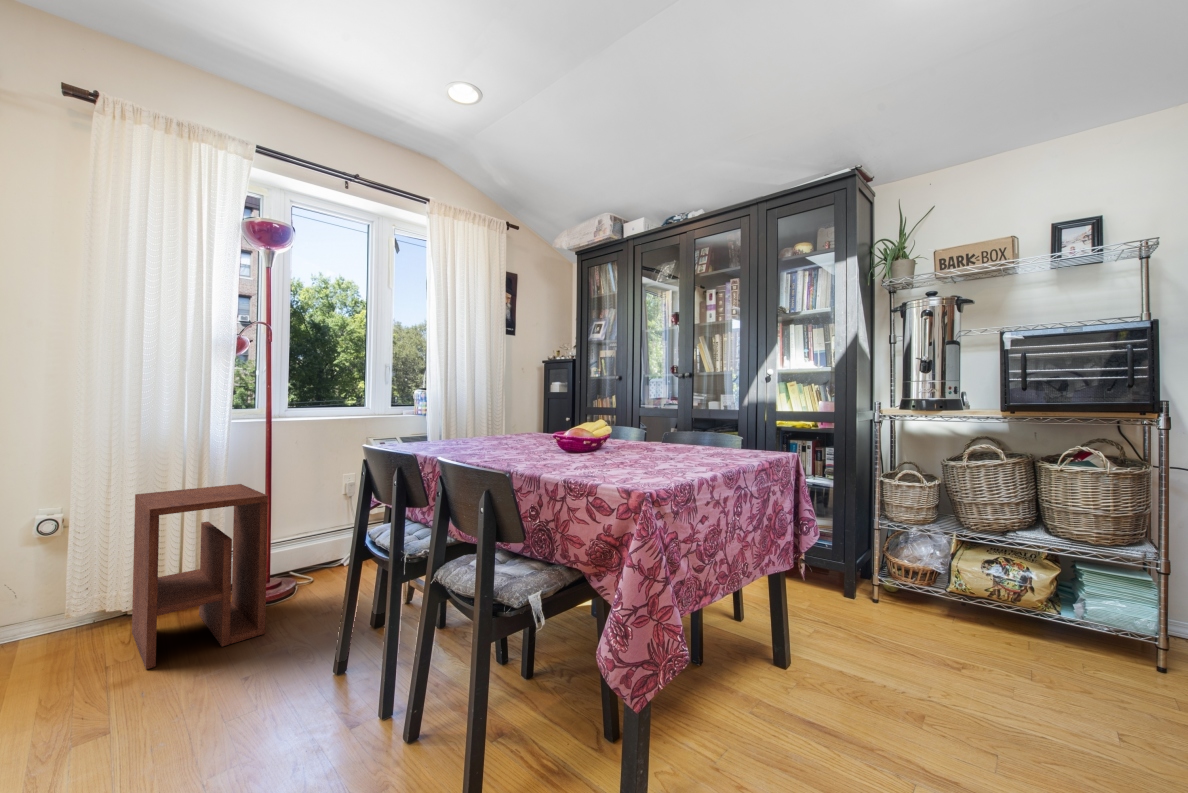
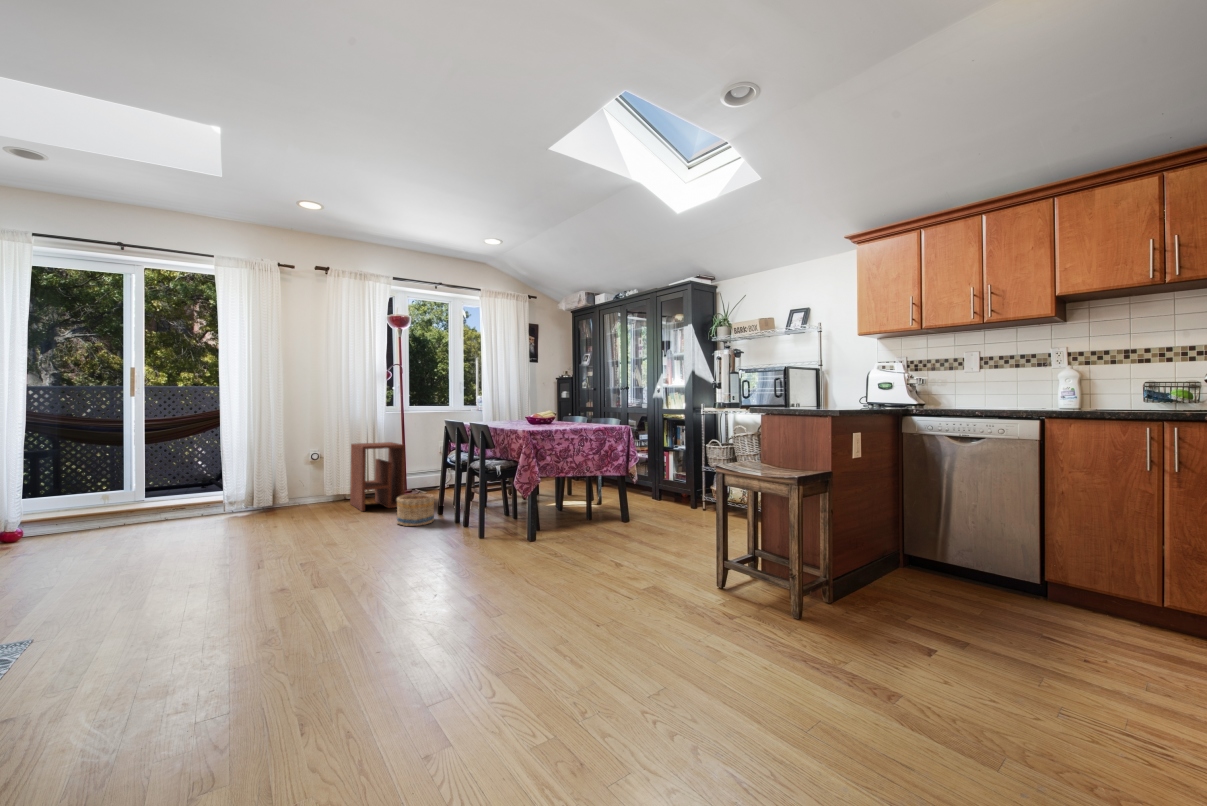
basket: none [224,631,337,753] -> present [397,494,435,526]

